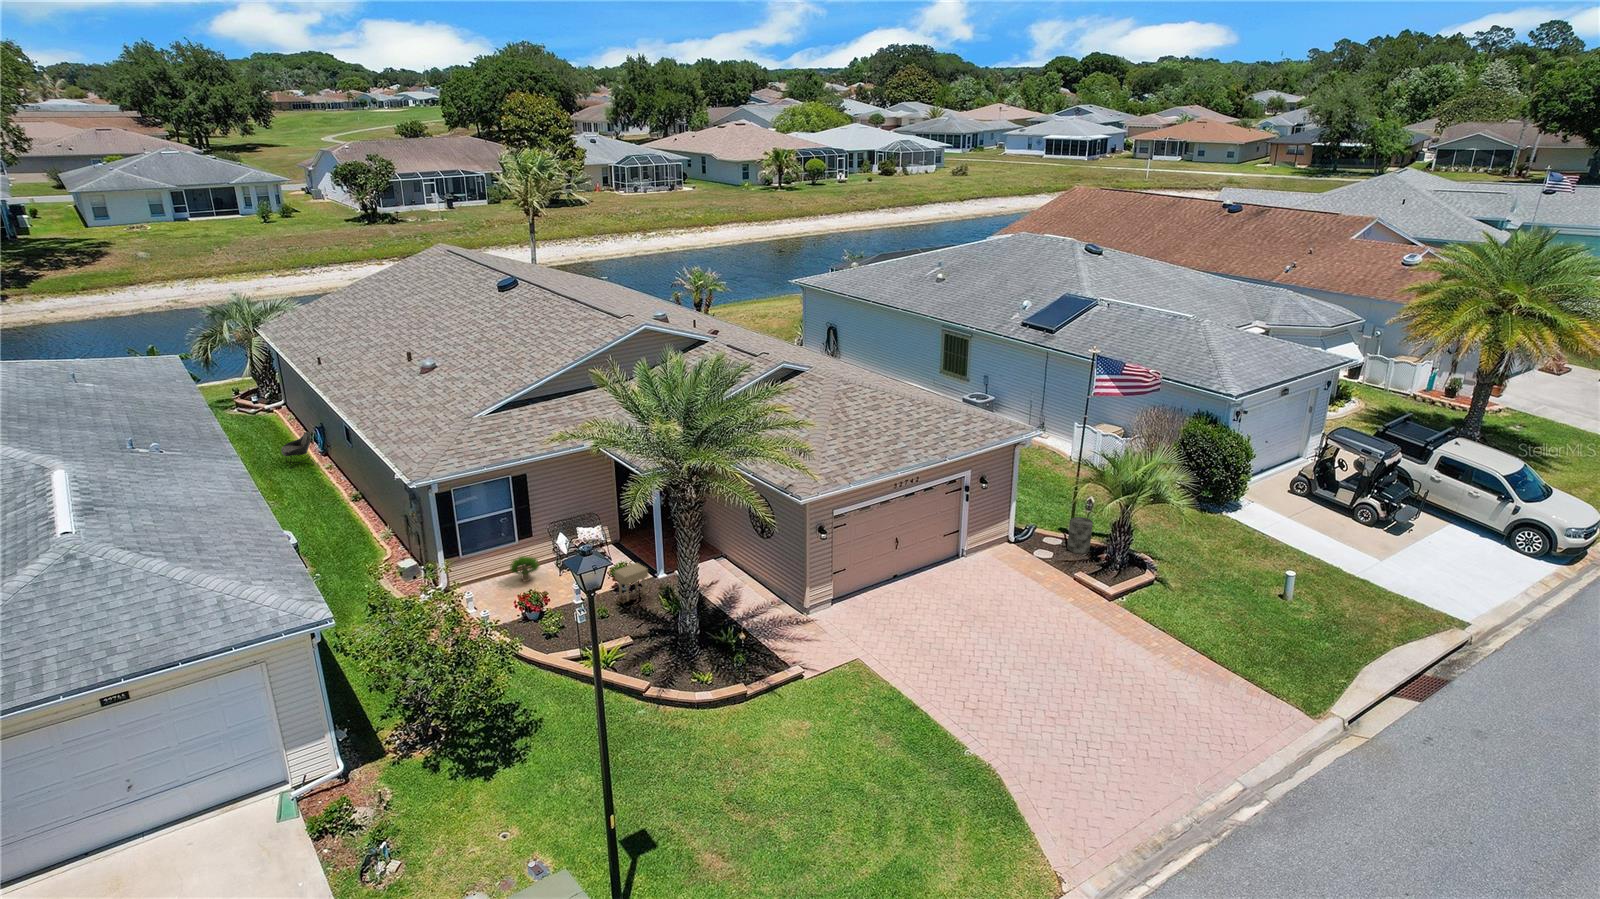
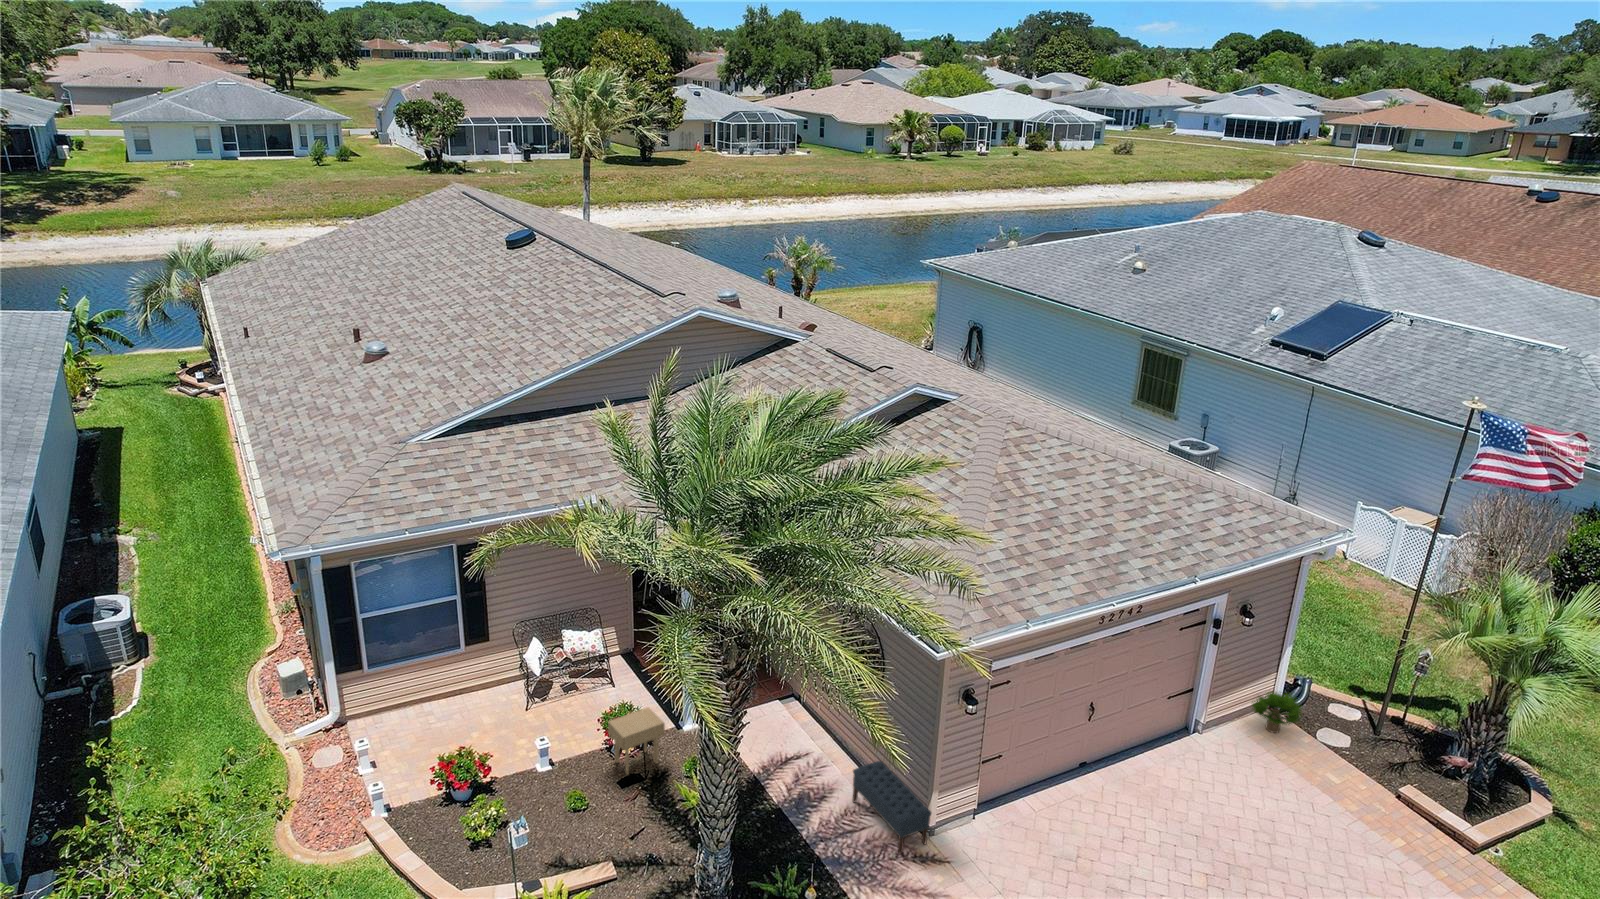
lounge chair: present [281,432,314,469] -> none [191,431,235,482]
trash can: present [1067,517,1093,554] -> none [1376,682,1429,747]
potted plant: present [510,556,539,581] -> present [1252,691,1302,733]
bench: none [761,579,806,624] -> present [853,761,931,854]

